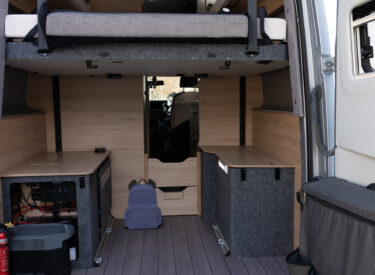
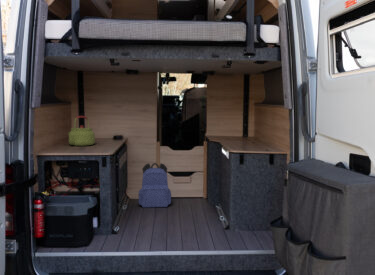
kettle: none [39,128,72,162] -> present [68,116,95,146]

